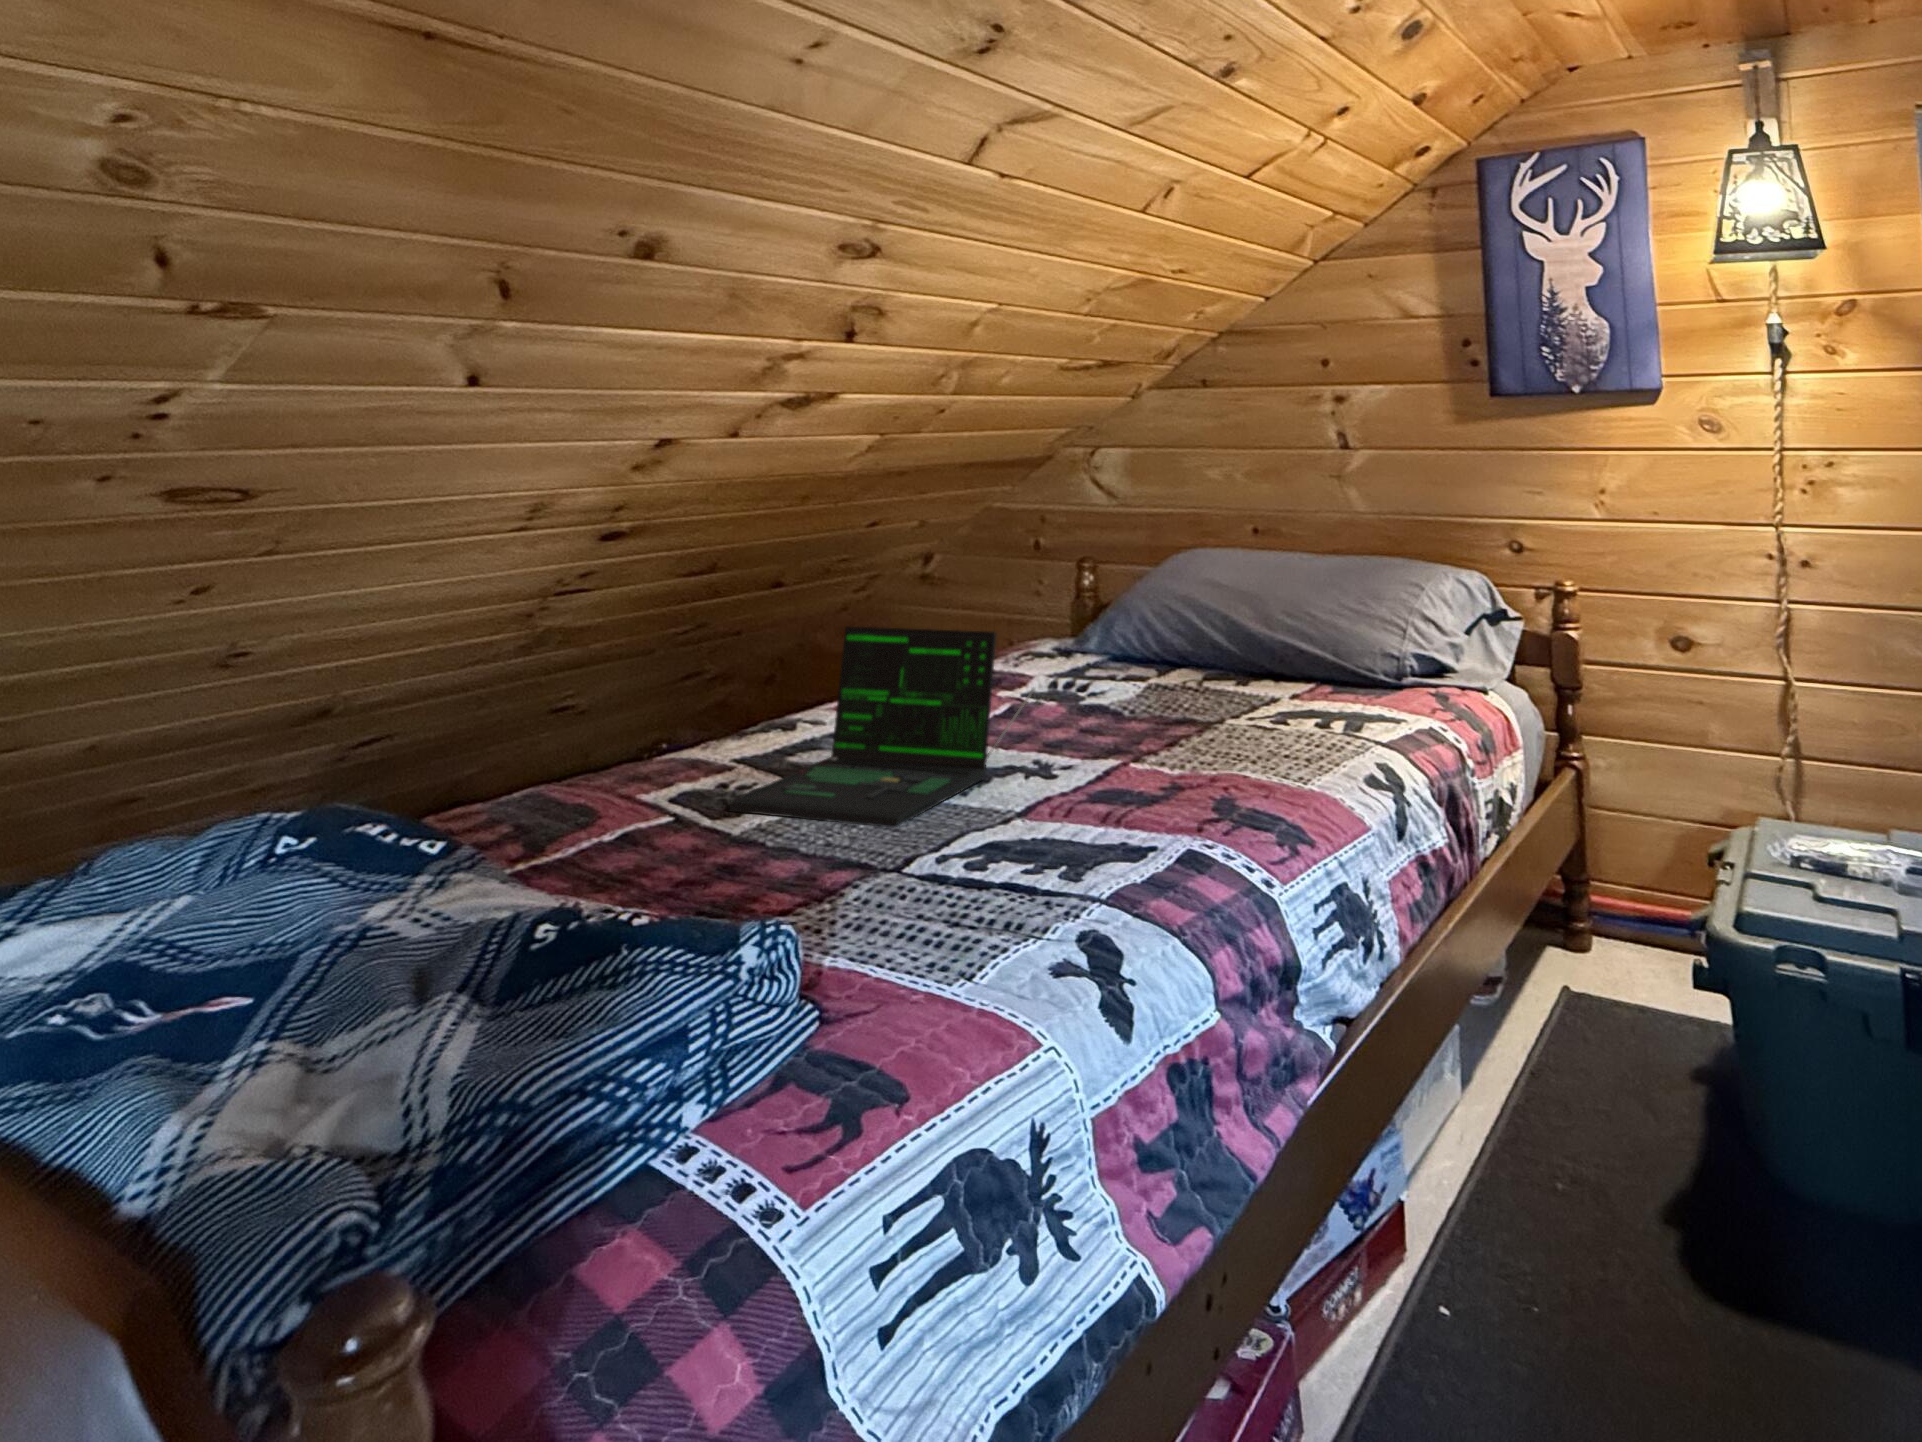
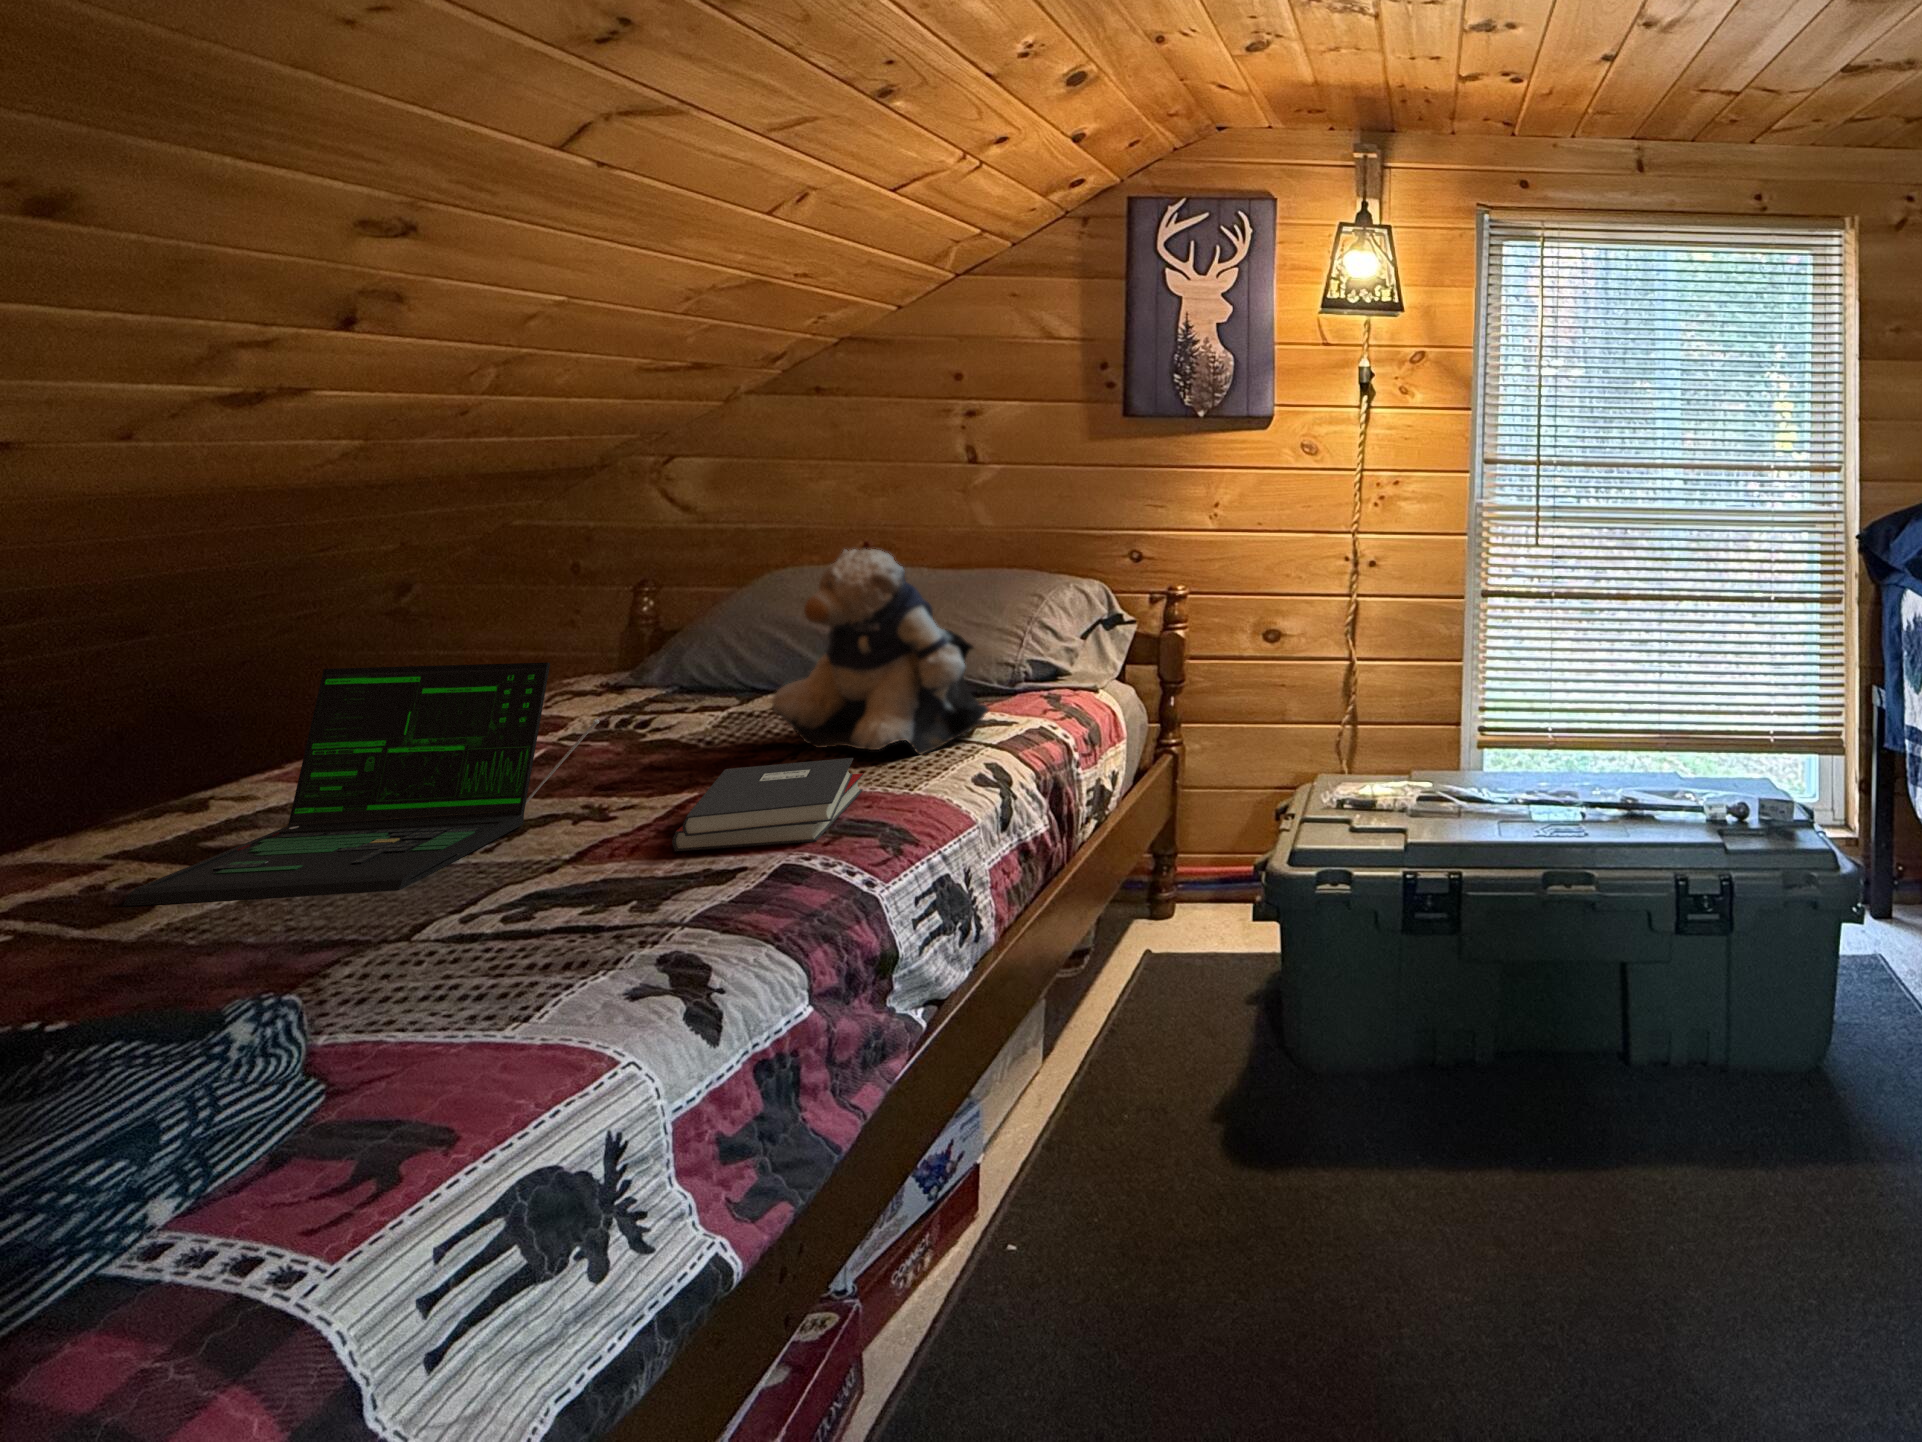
teddy bear: none [1179,533,1379,747] -> present [772,549,989,755]
hardback book: none [1095,745,1260,831] -> present [672,758,863,851]

